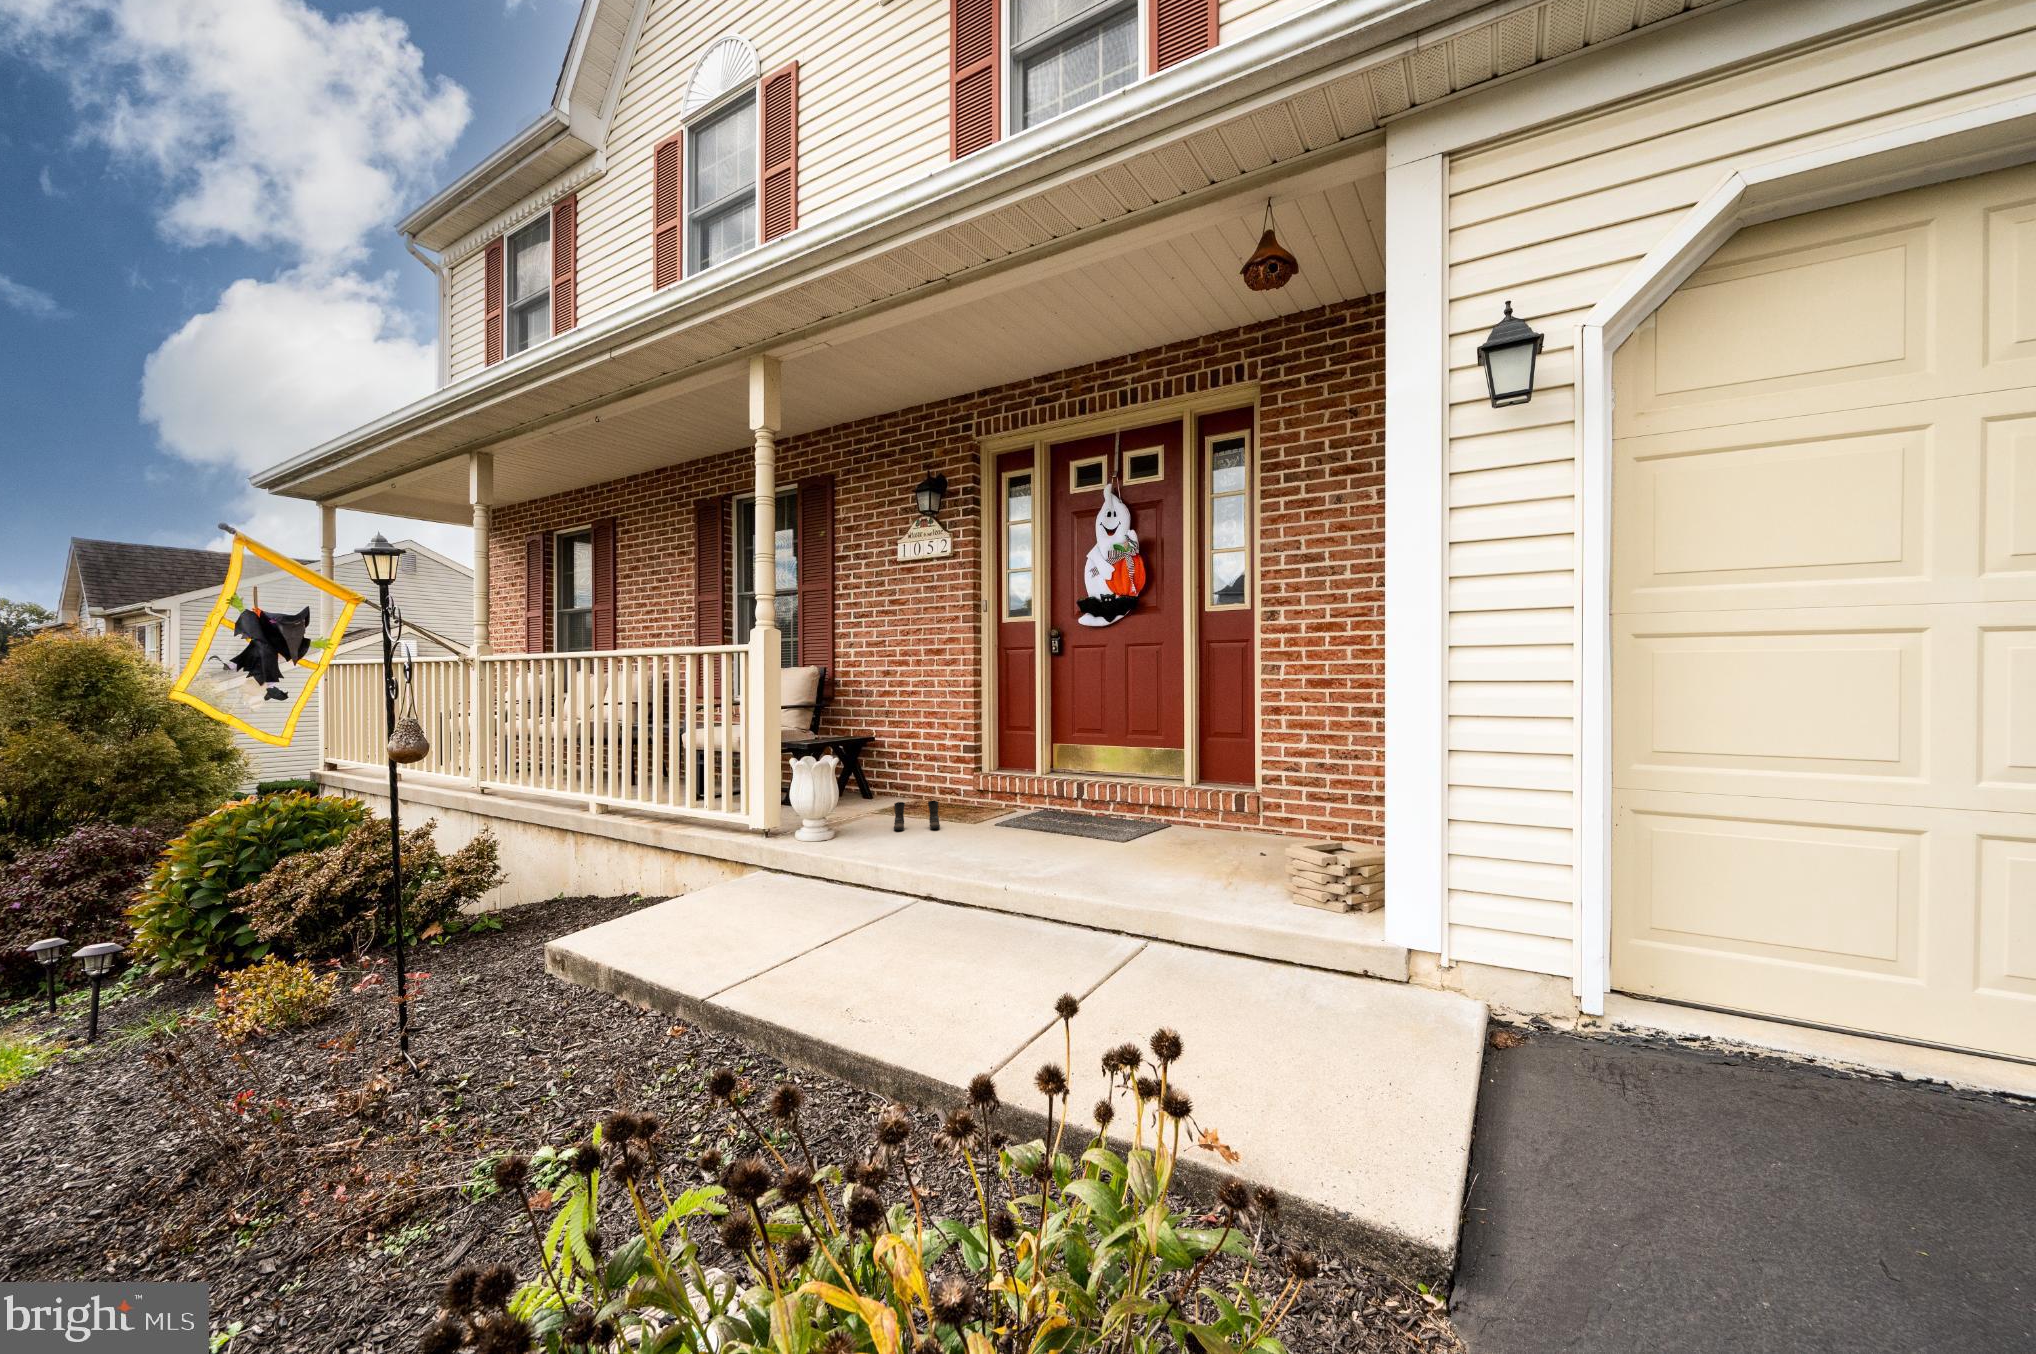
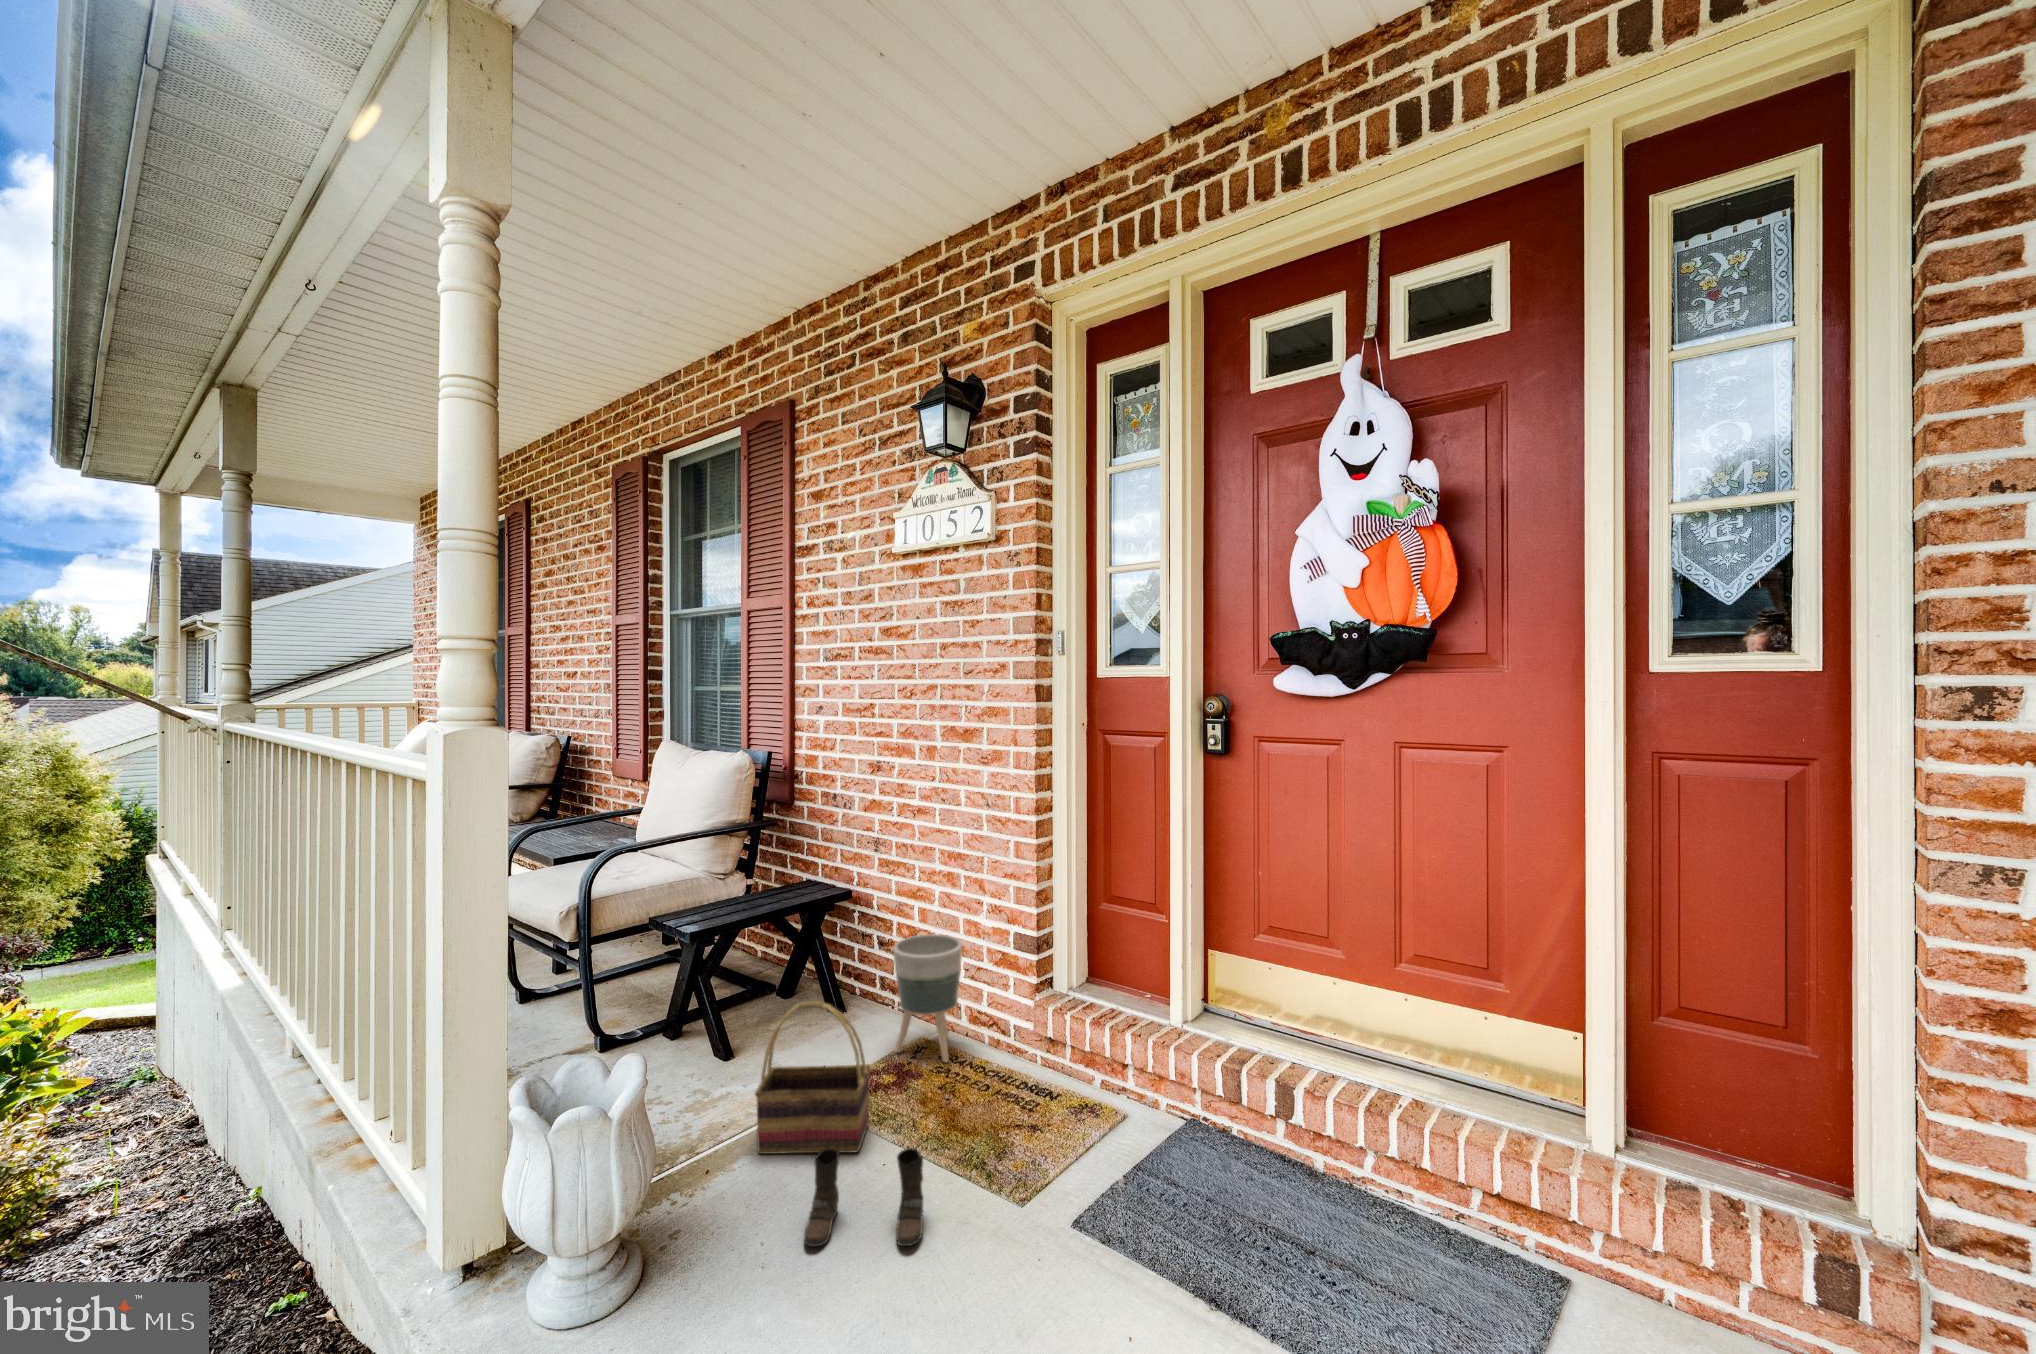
planter: none [905,750,939,804] -> present [893,934,962,1062]
basket: none [859,758,905,821] -> present [755,1001,869,1154]

